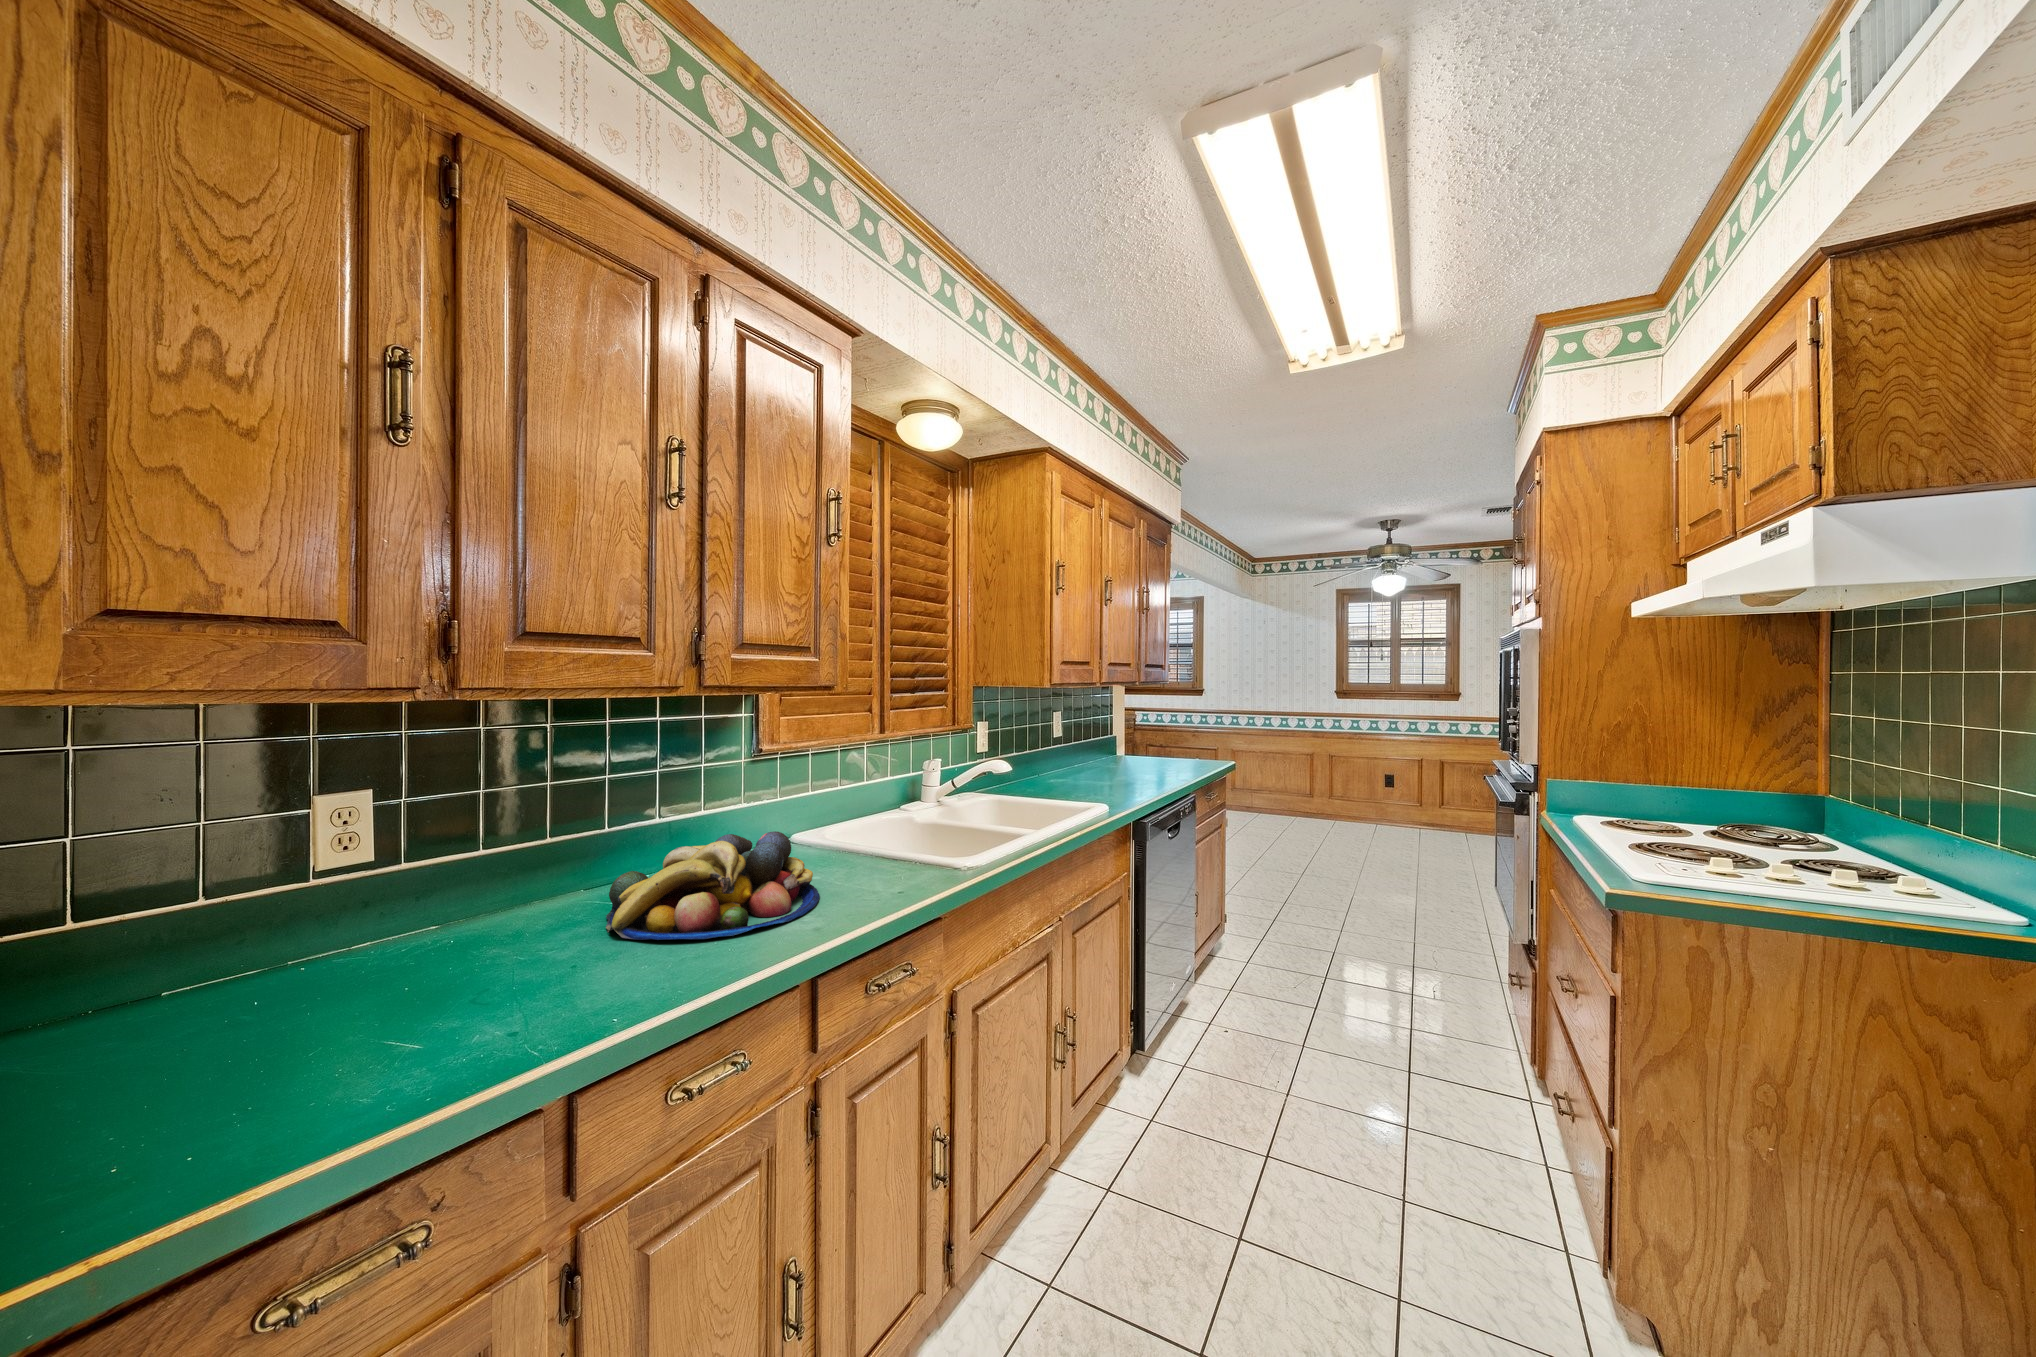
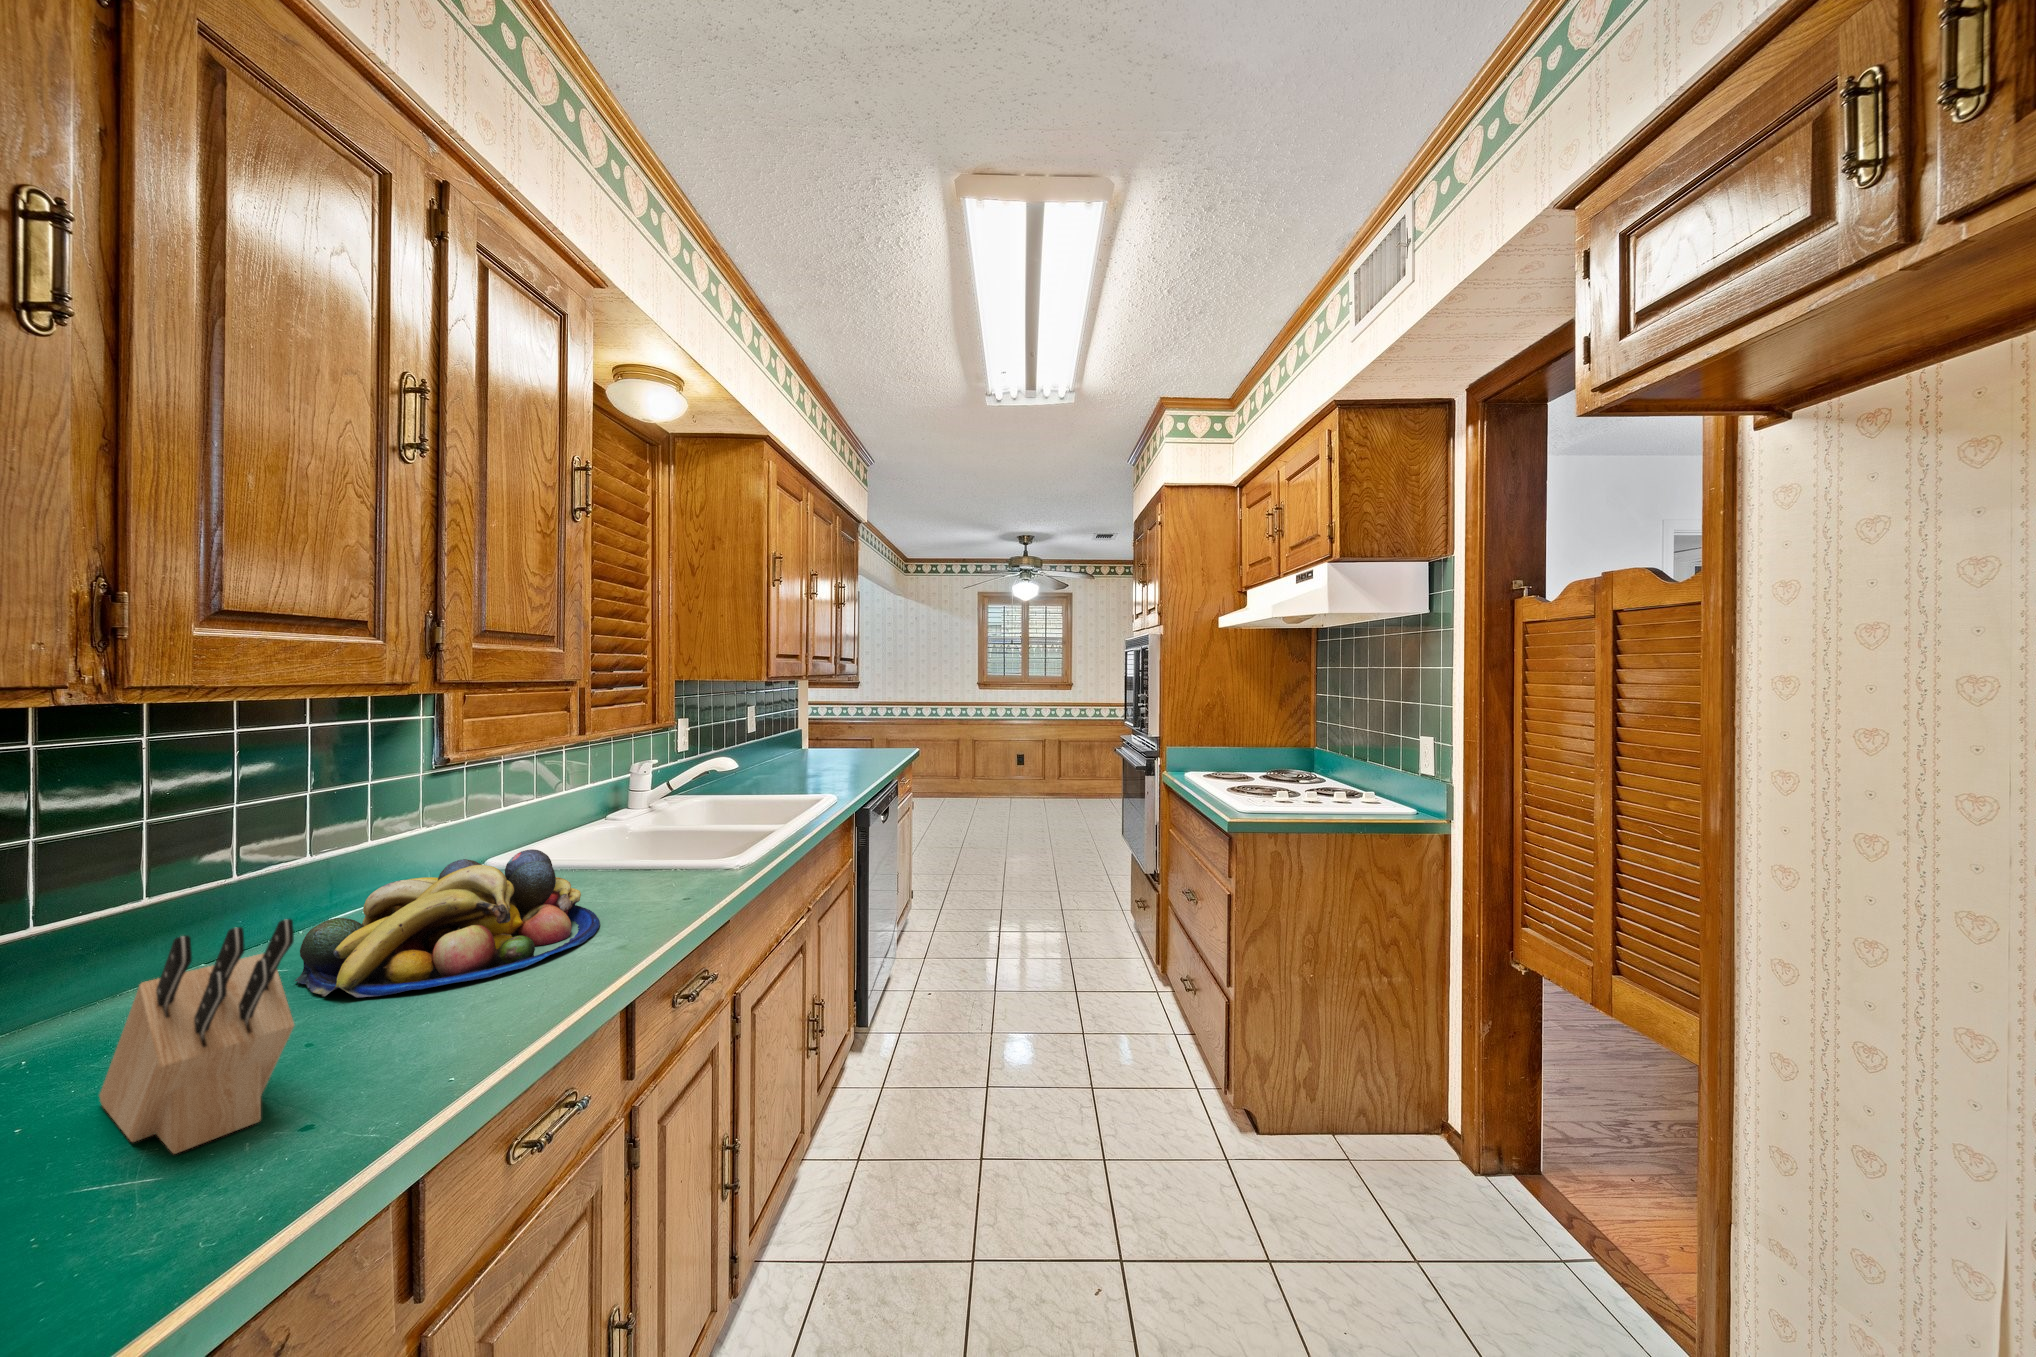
knife block: none [411,873,518,1038] -> present [99,919,294,1154]

